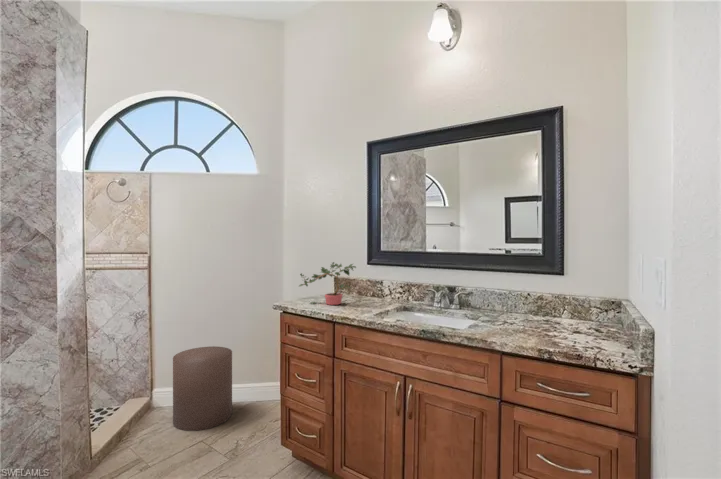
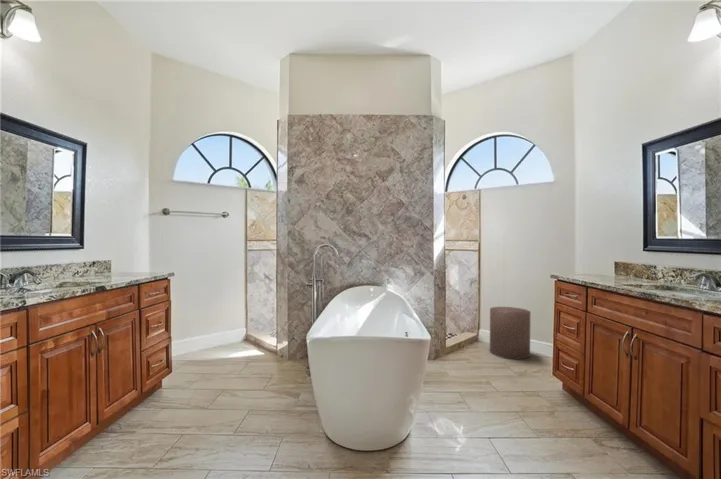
potted plant: present [299,262,356,305] -> none [569,246,616,279]

